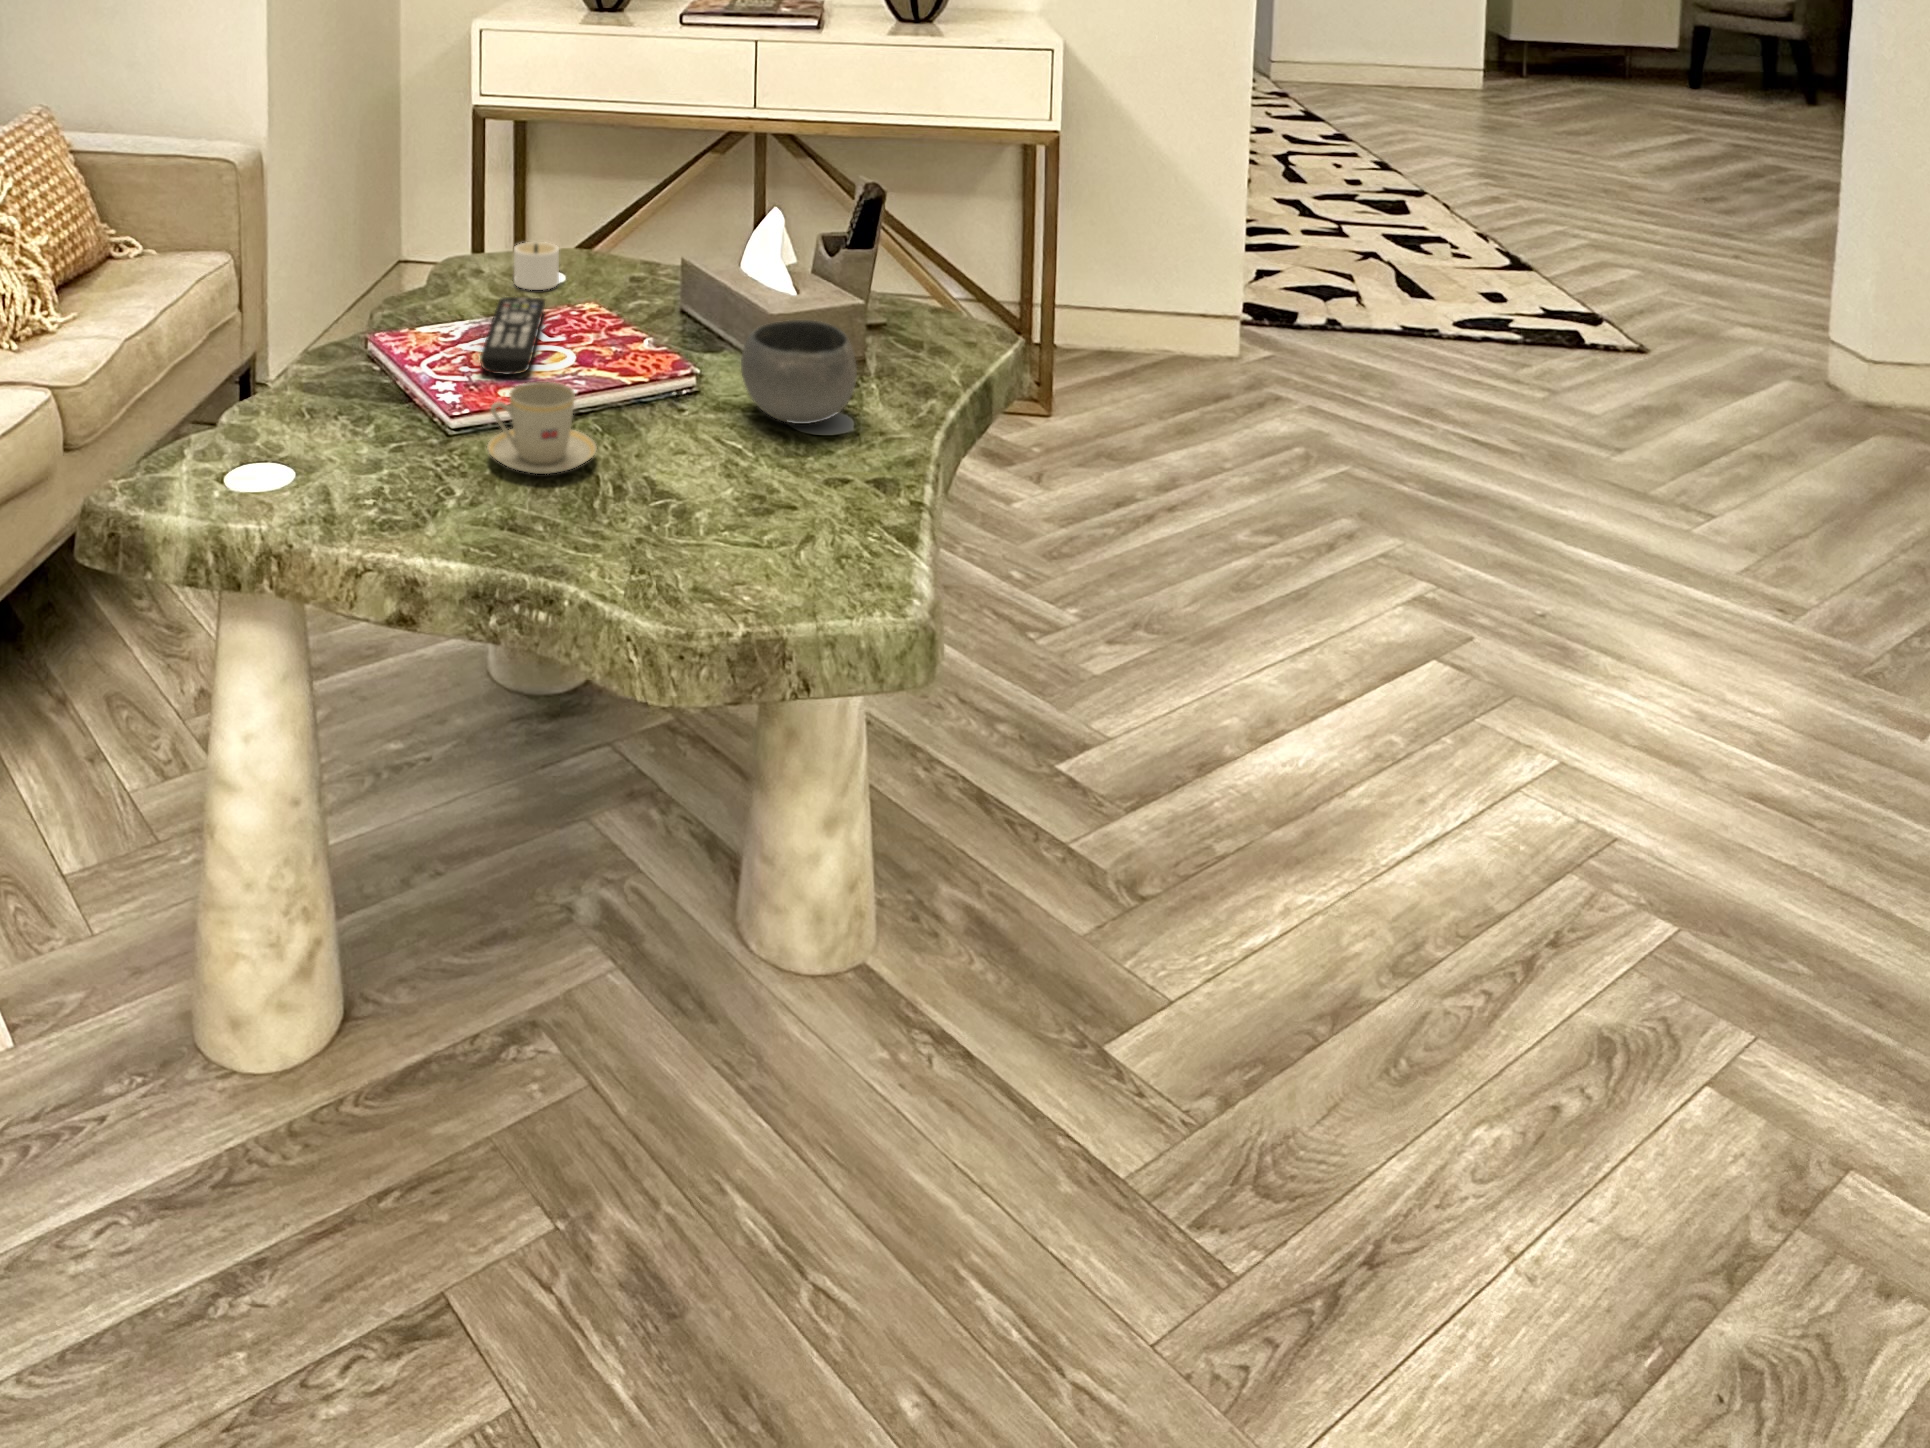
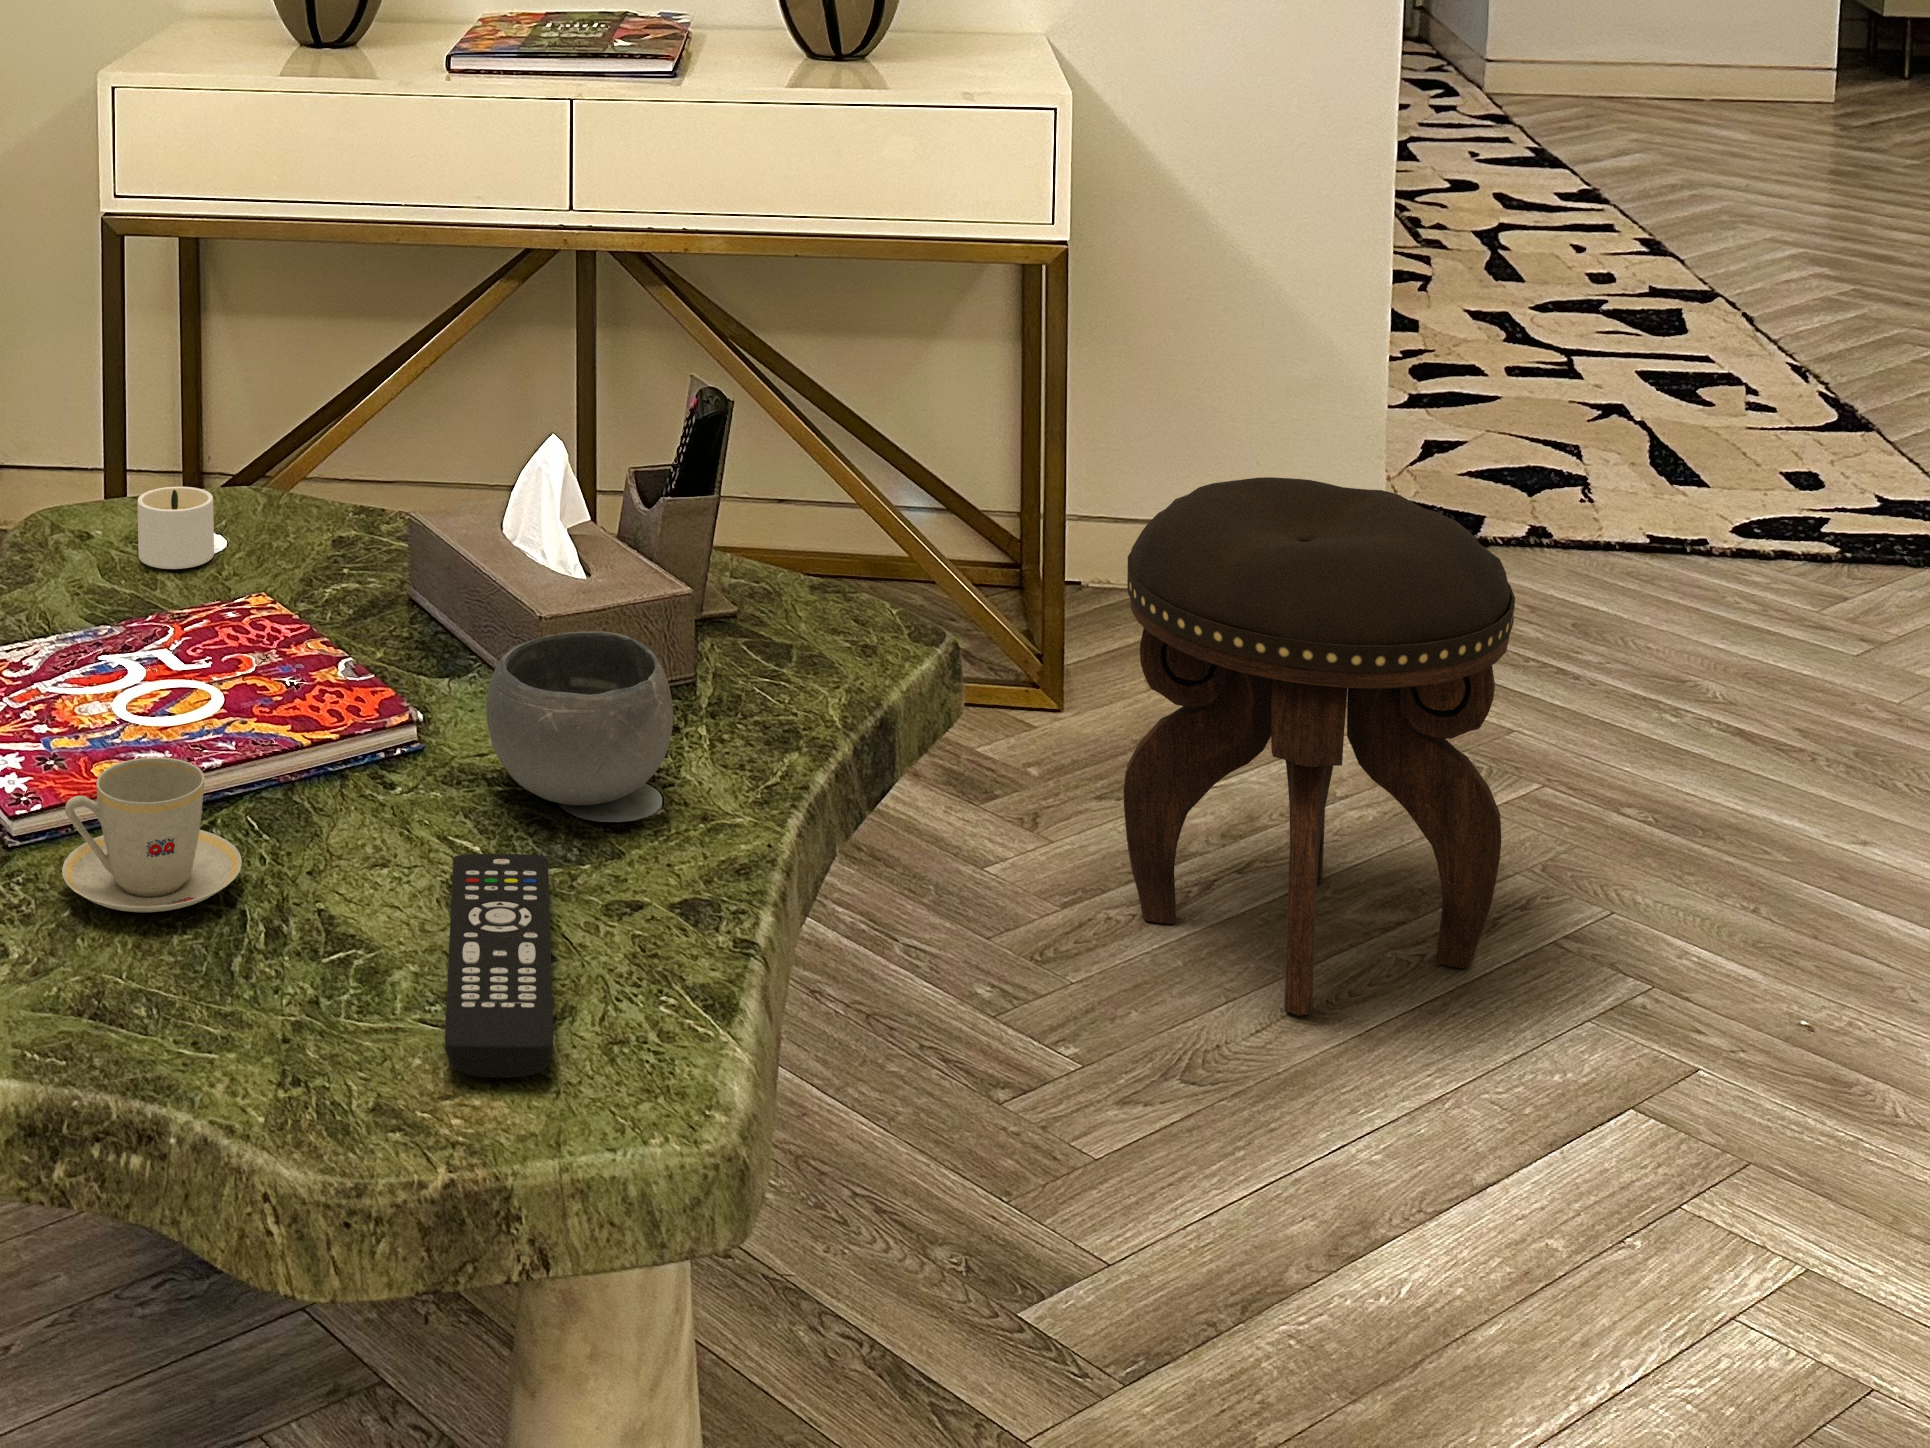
footstool: none [1101,267,1351,596] -> present [1124,477,1515,1016]
remote control: present [480,297,545,375] -> present [445,854,553,1078]

